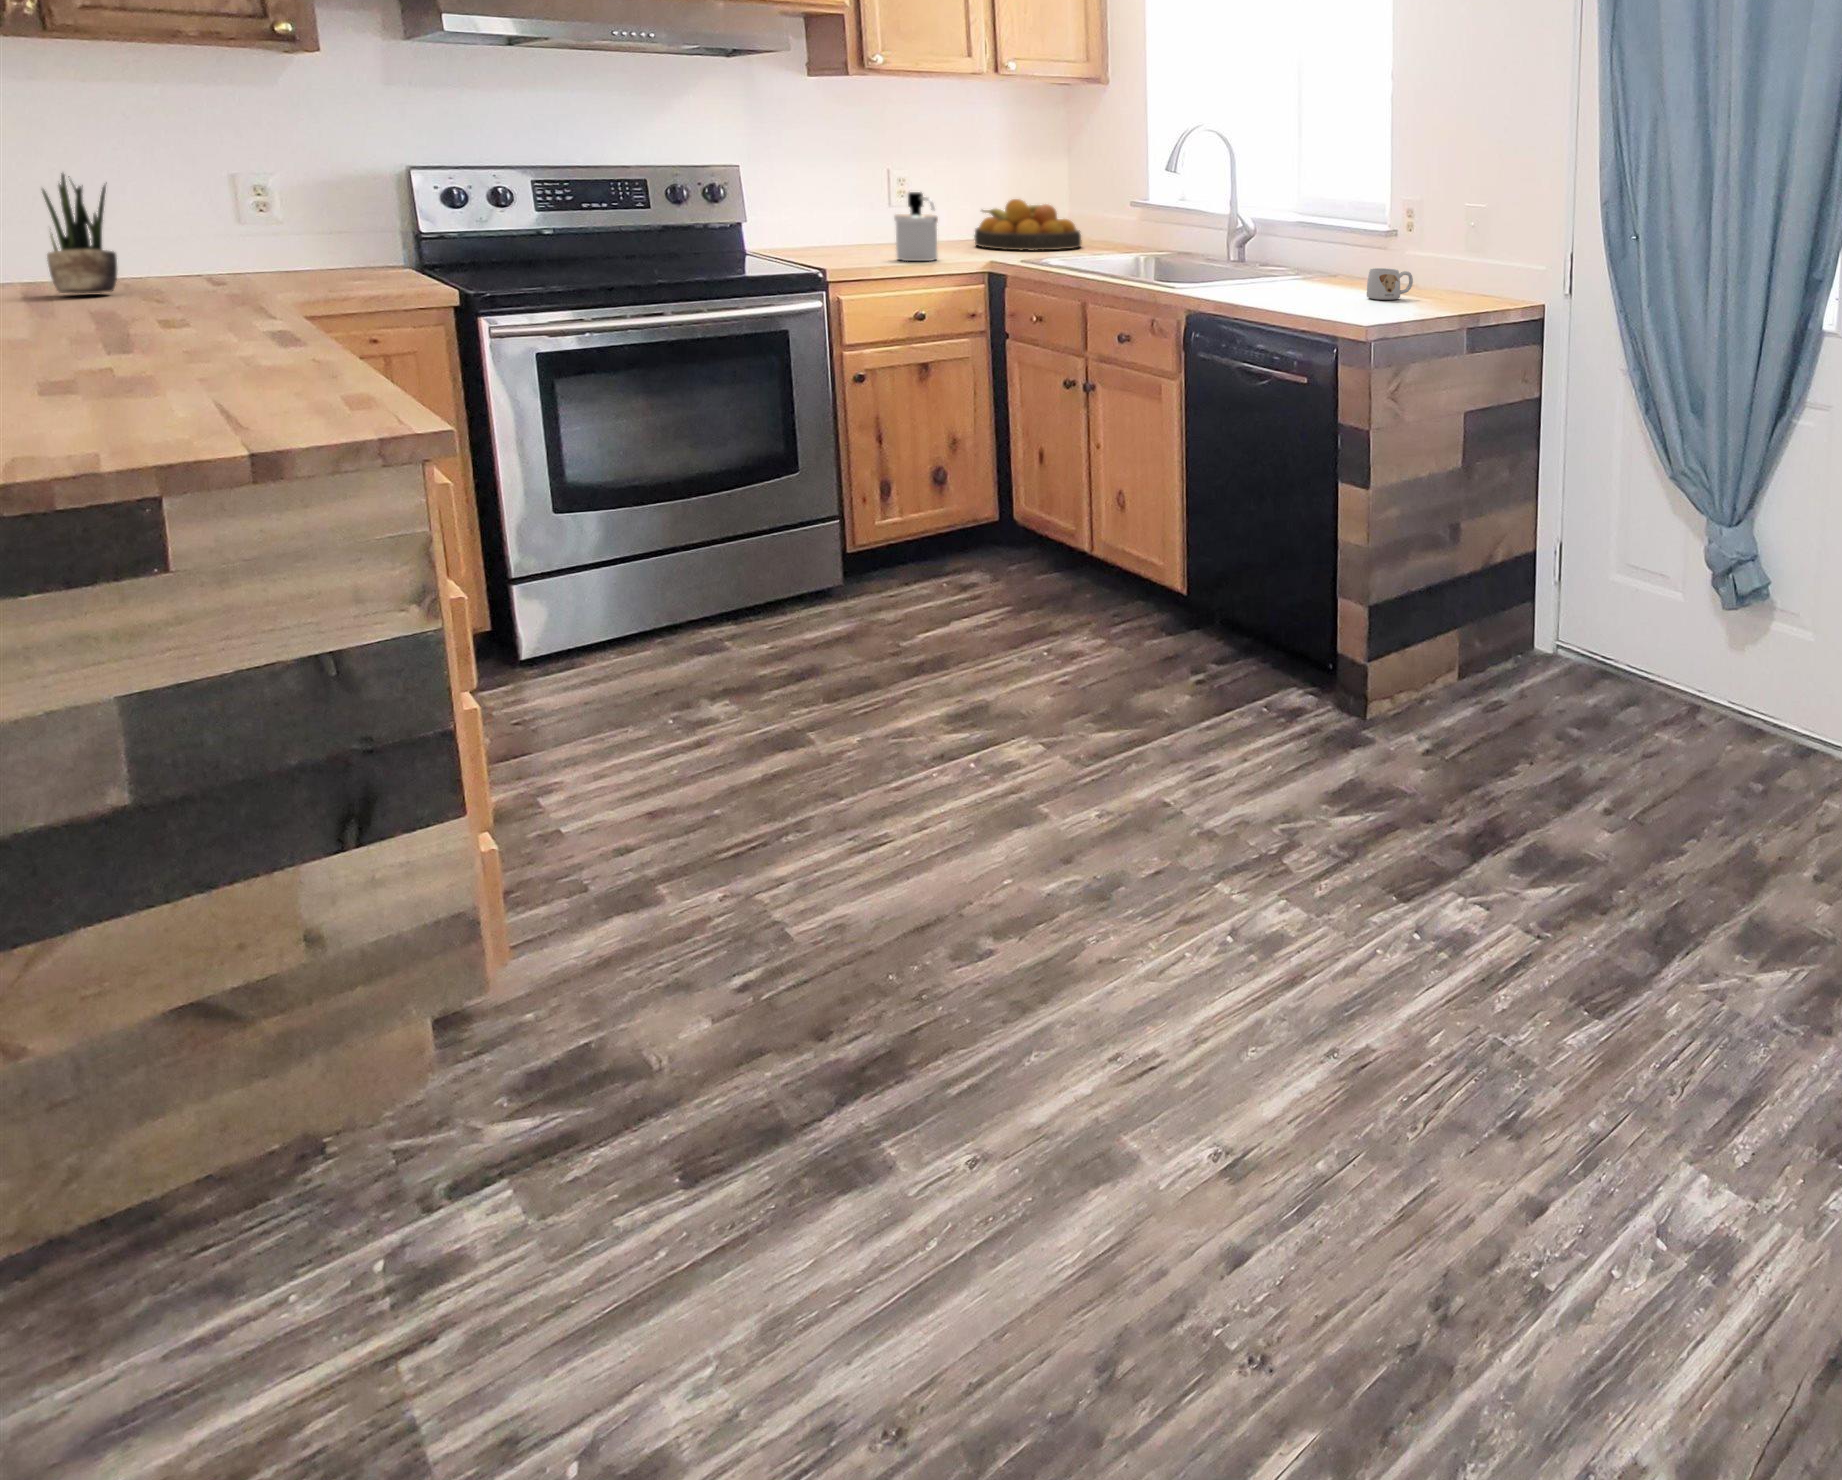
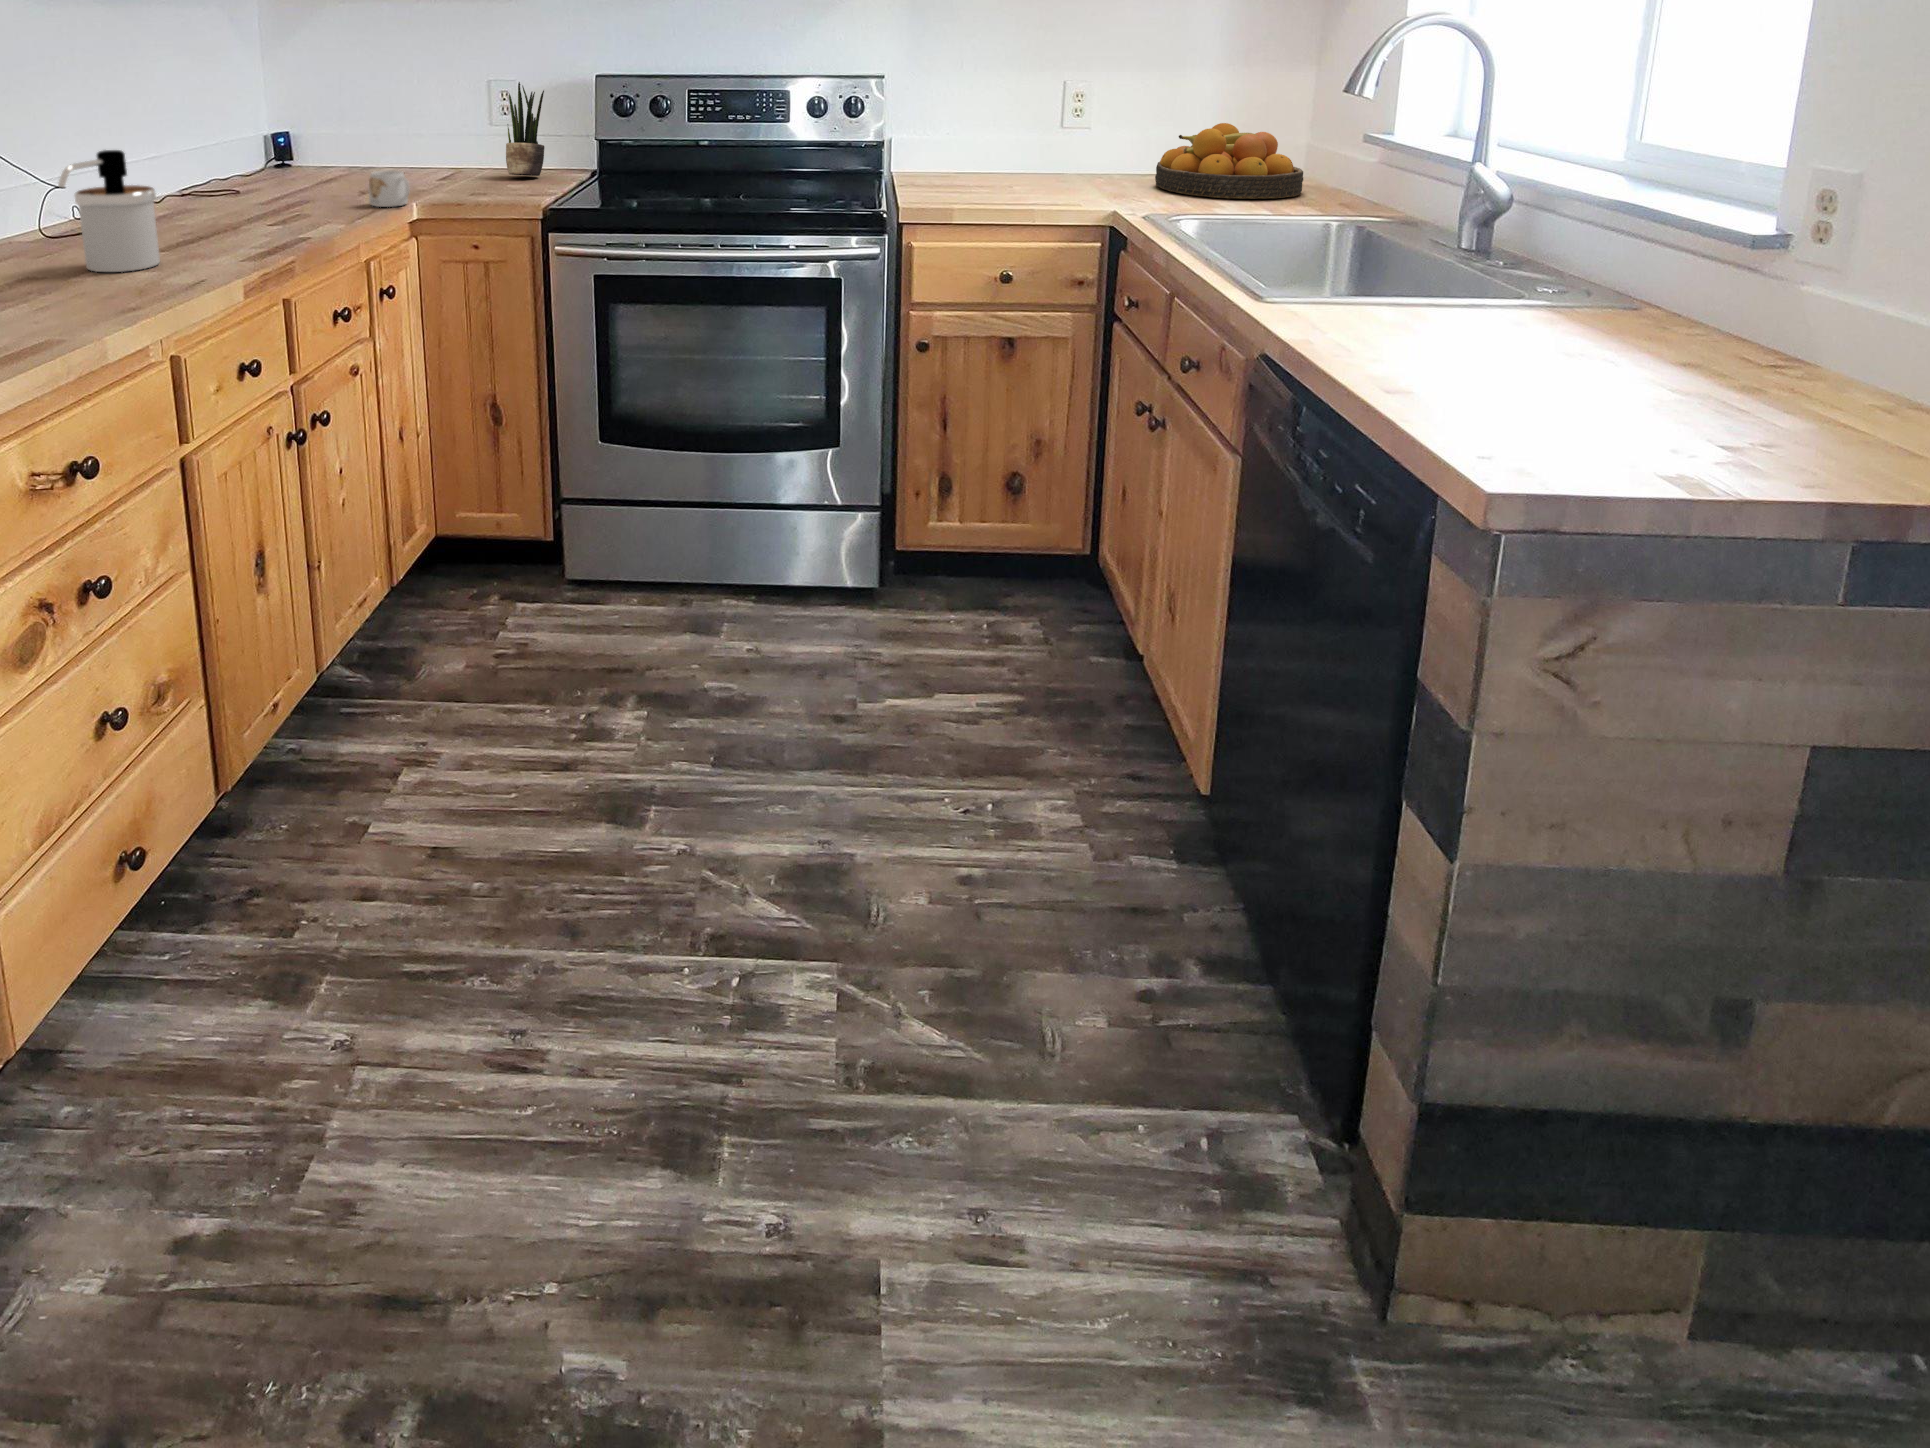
potted plant: present [42,174,117,293] -> present [506,82,544,176]
soap dispenser: present [894,192,938,261] -> present [58,150,160,272]
mug: present [1367,268,1413,300] -> present [369,170,410,207]

